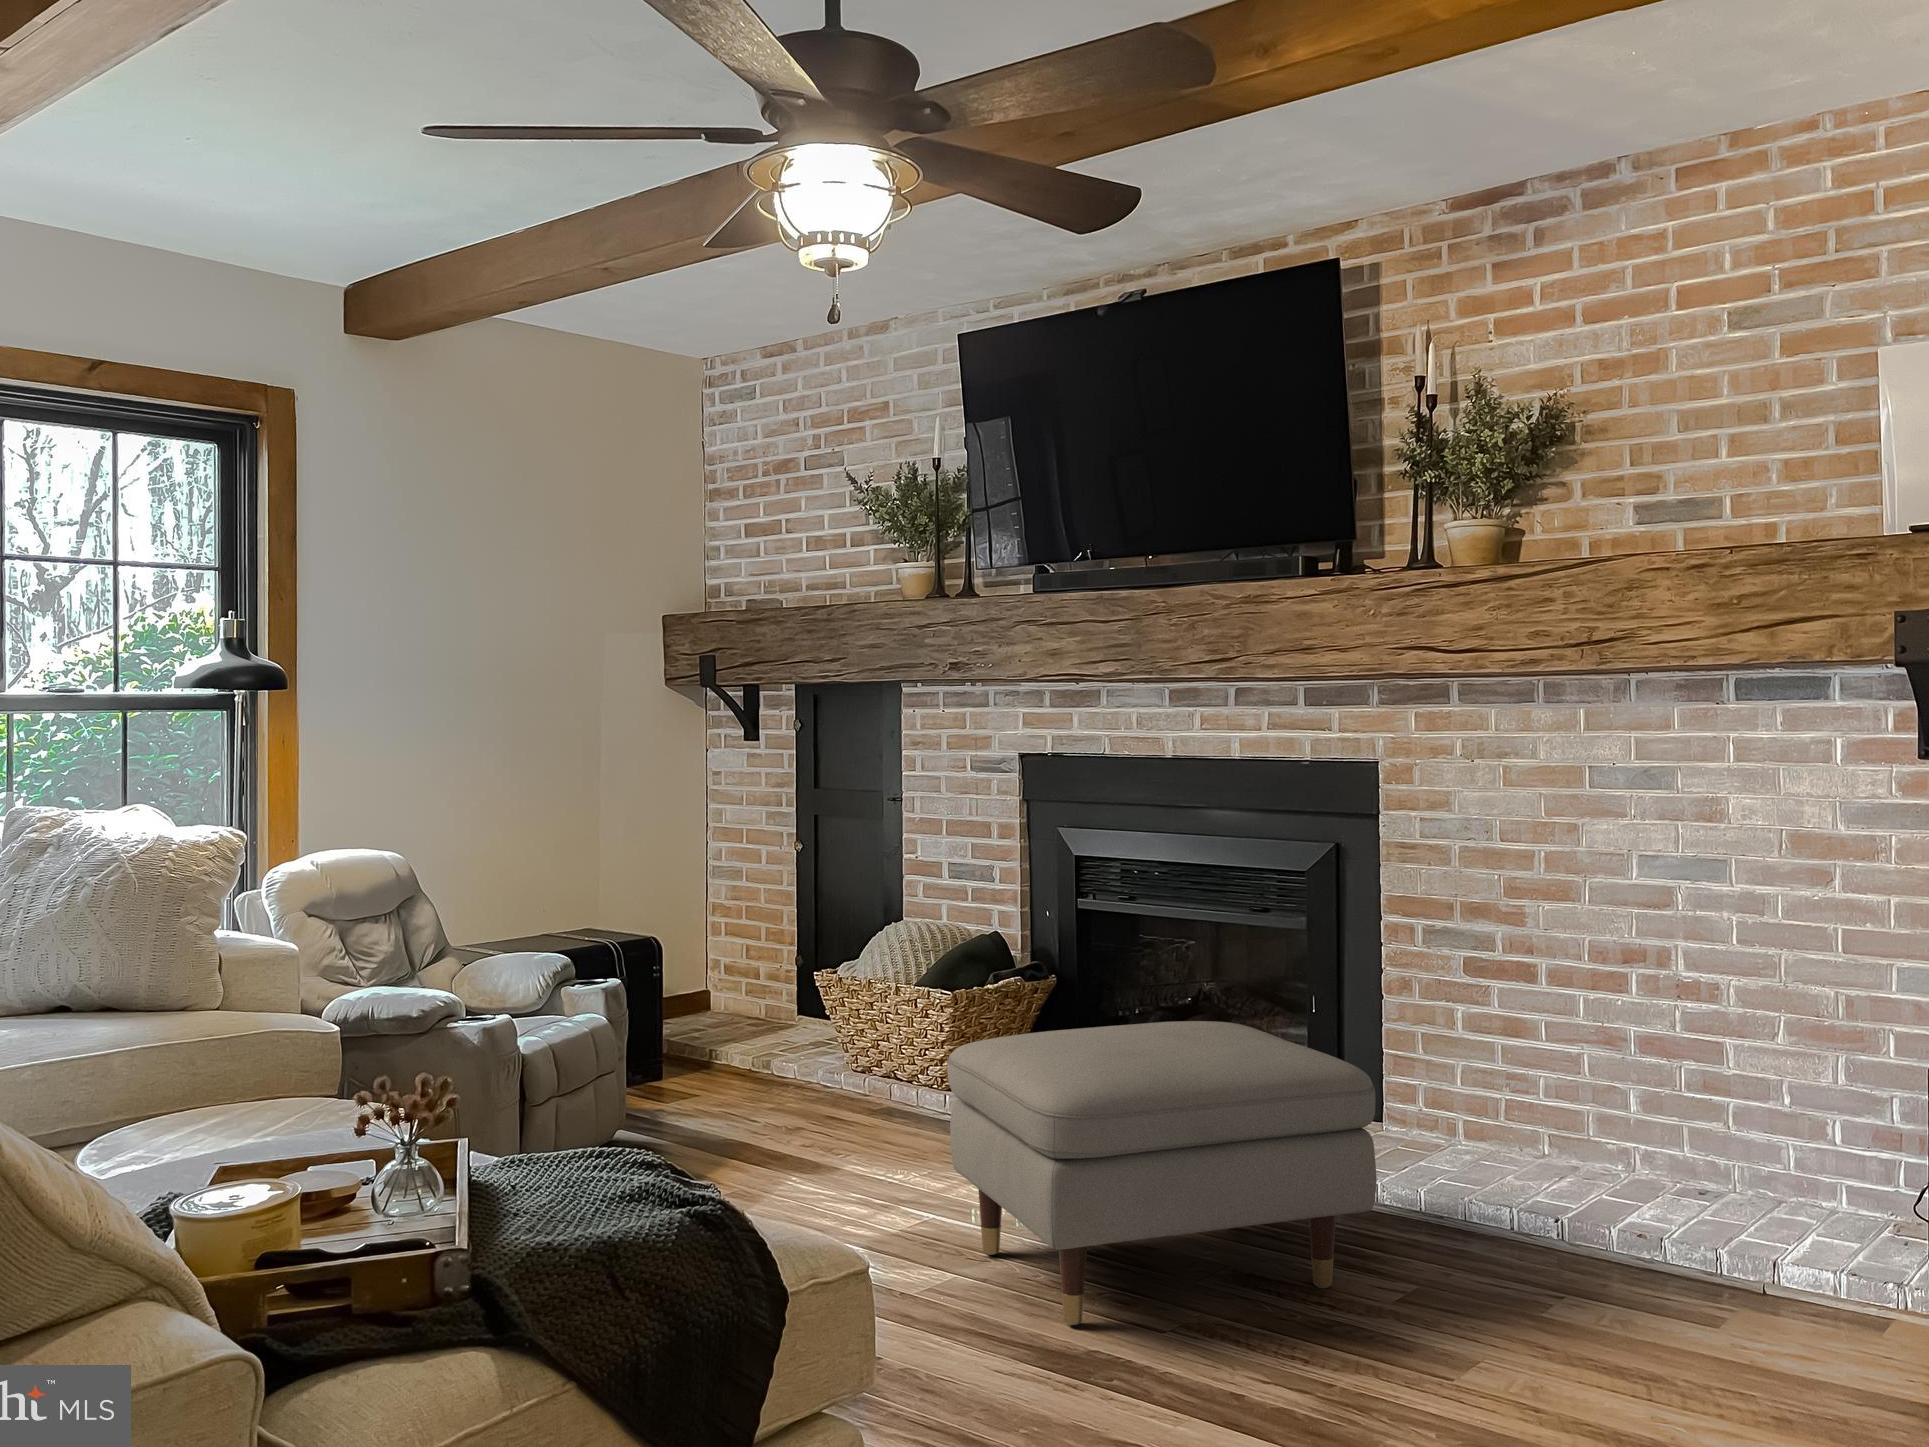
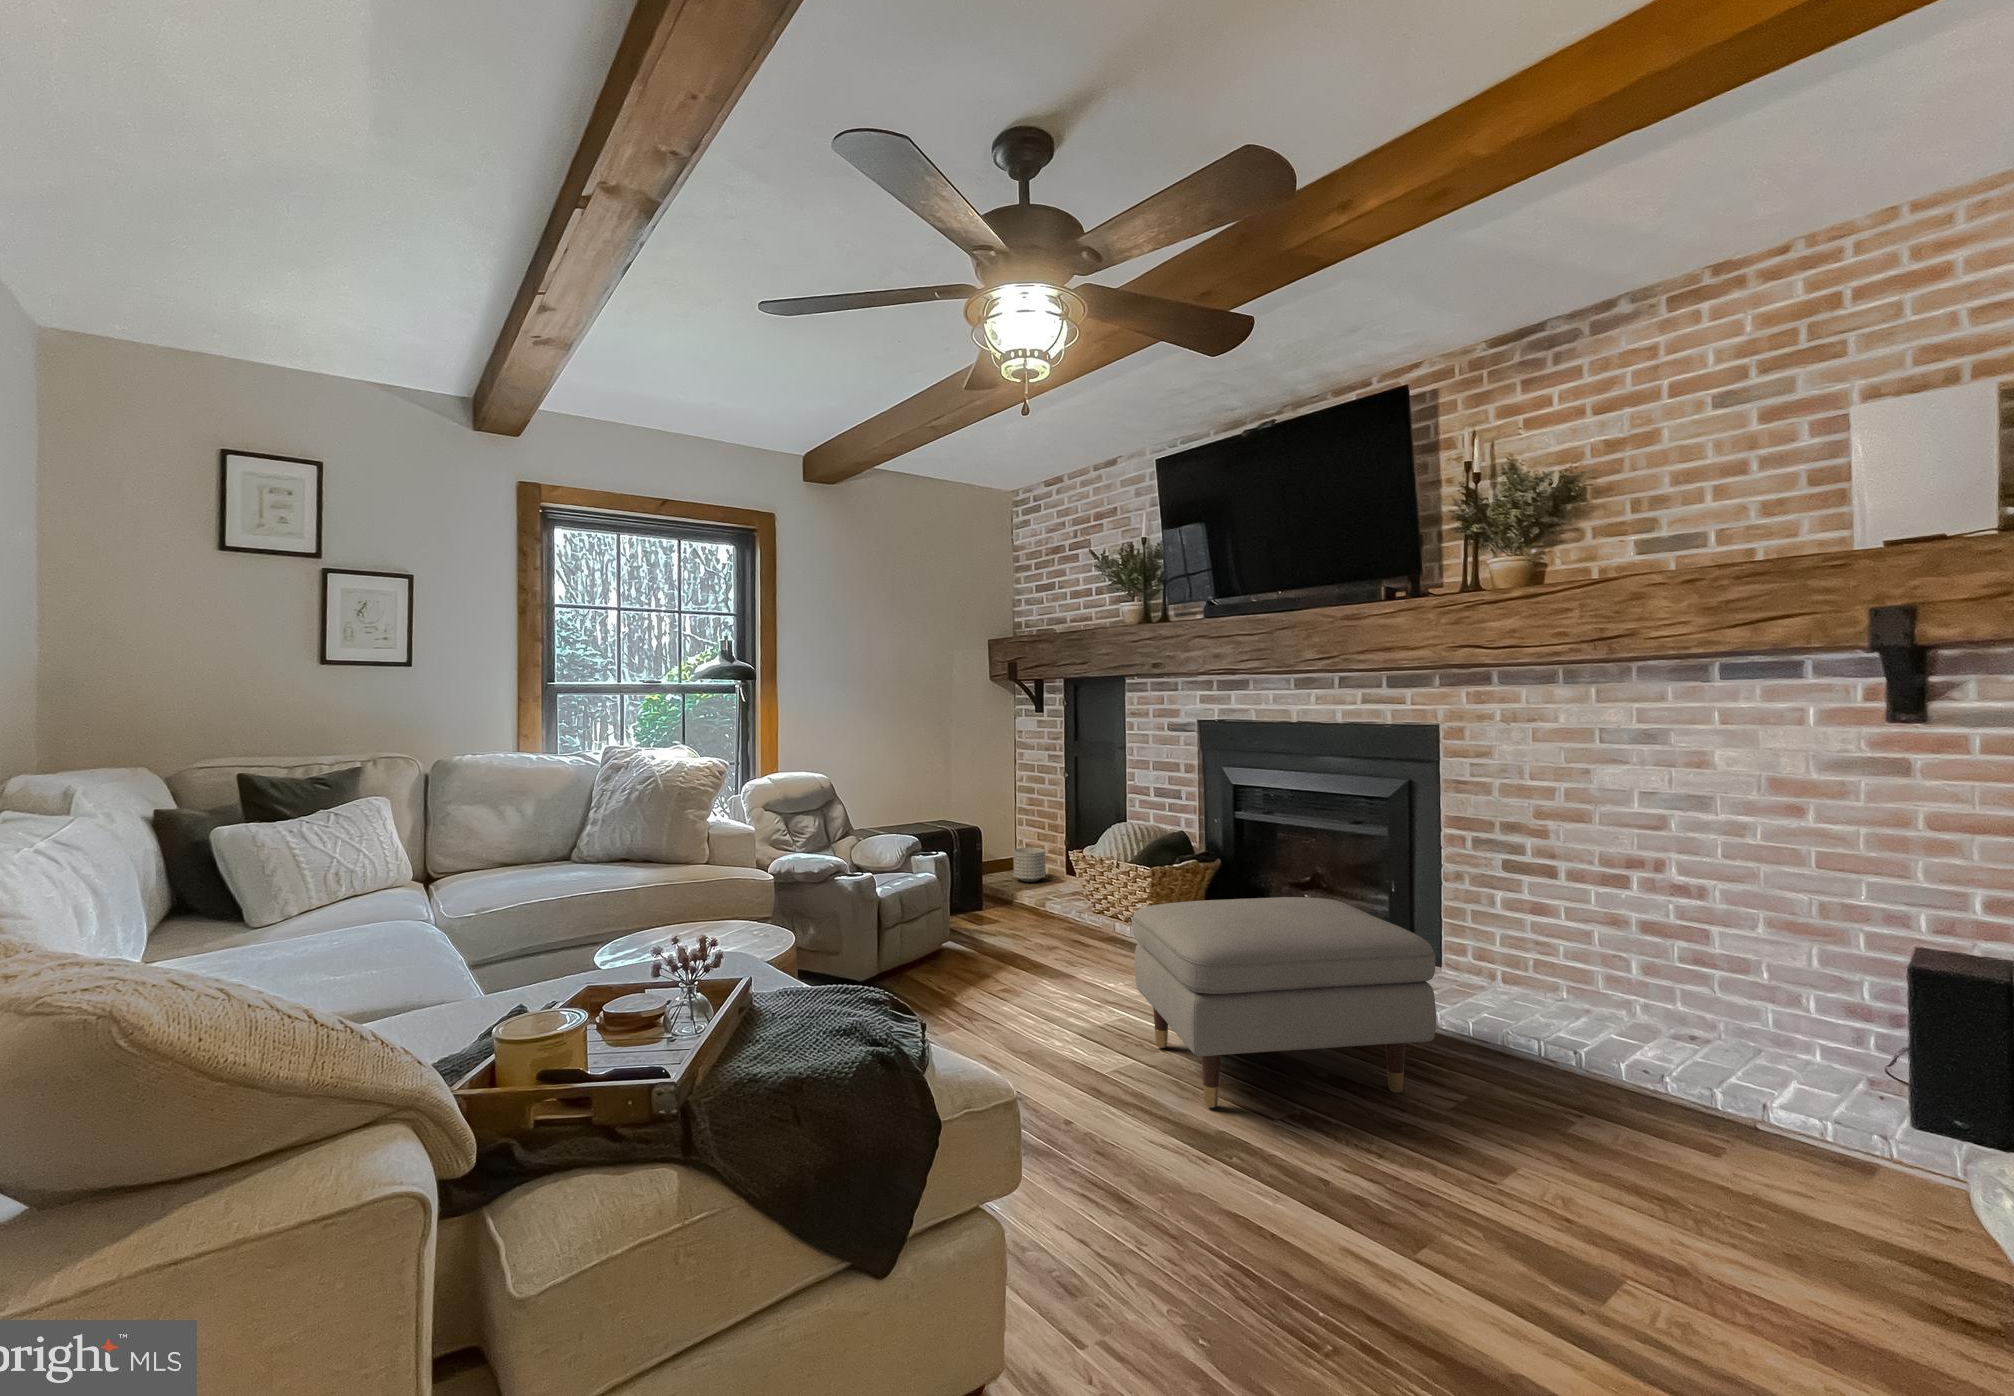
planter: none [709,969,763,1027] -> present [1013,848,1046,882]

